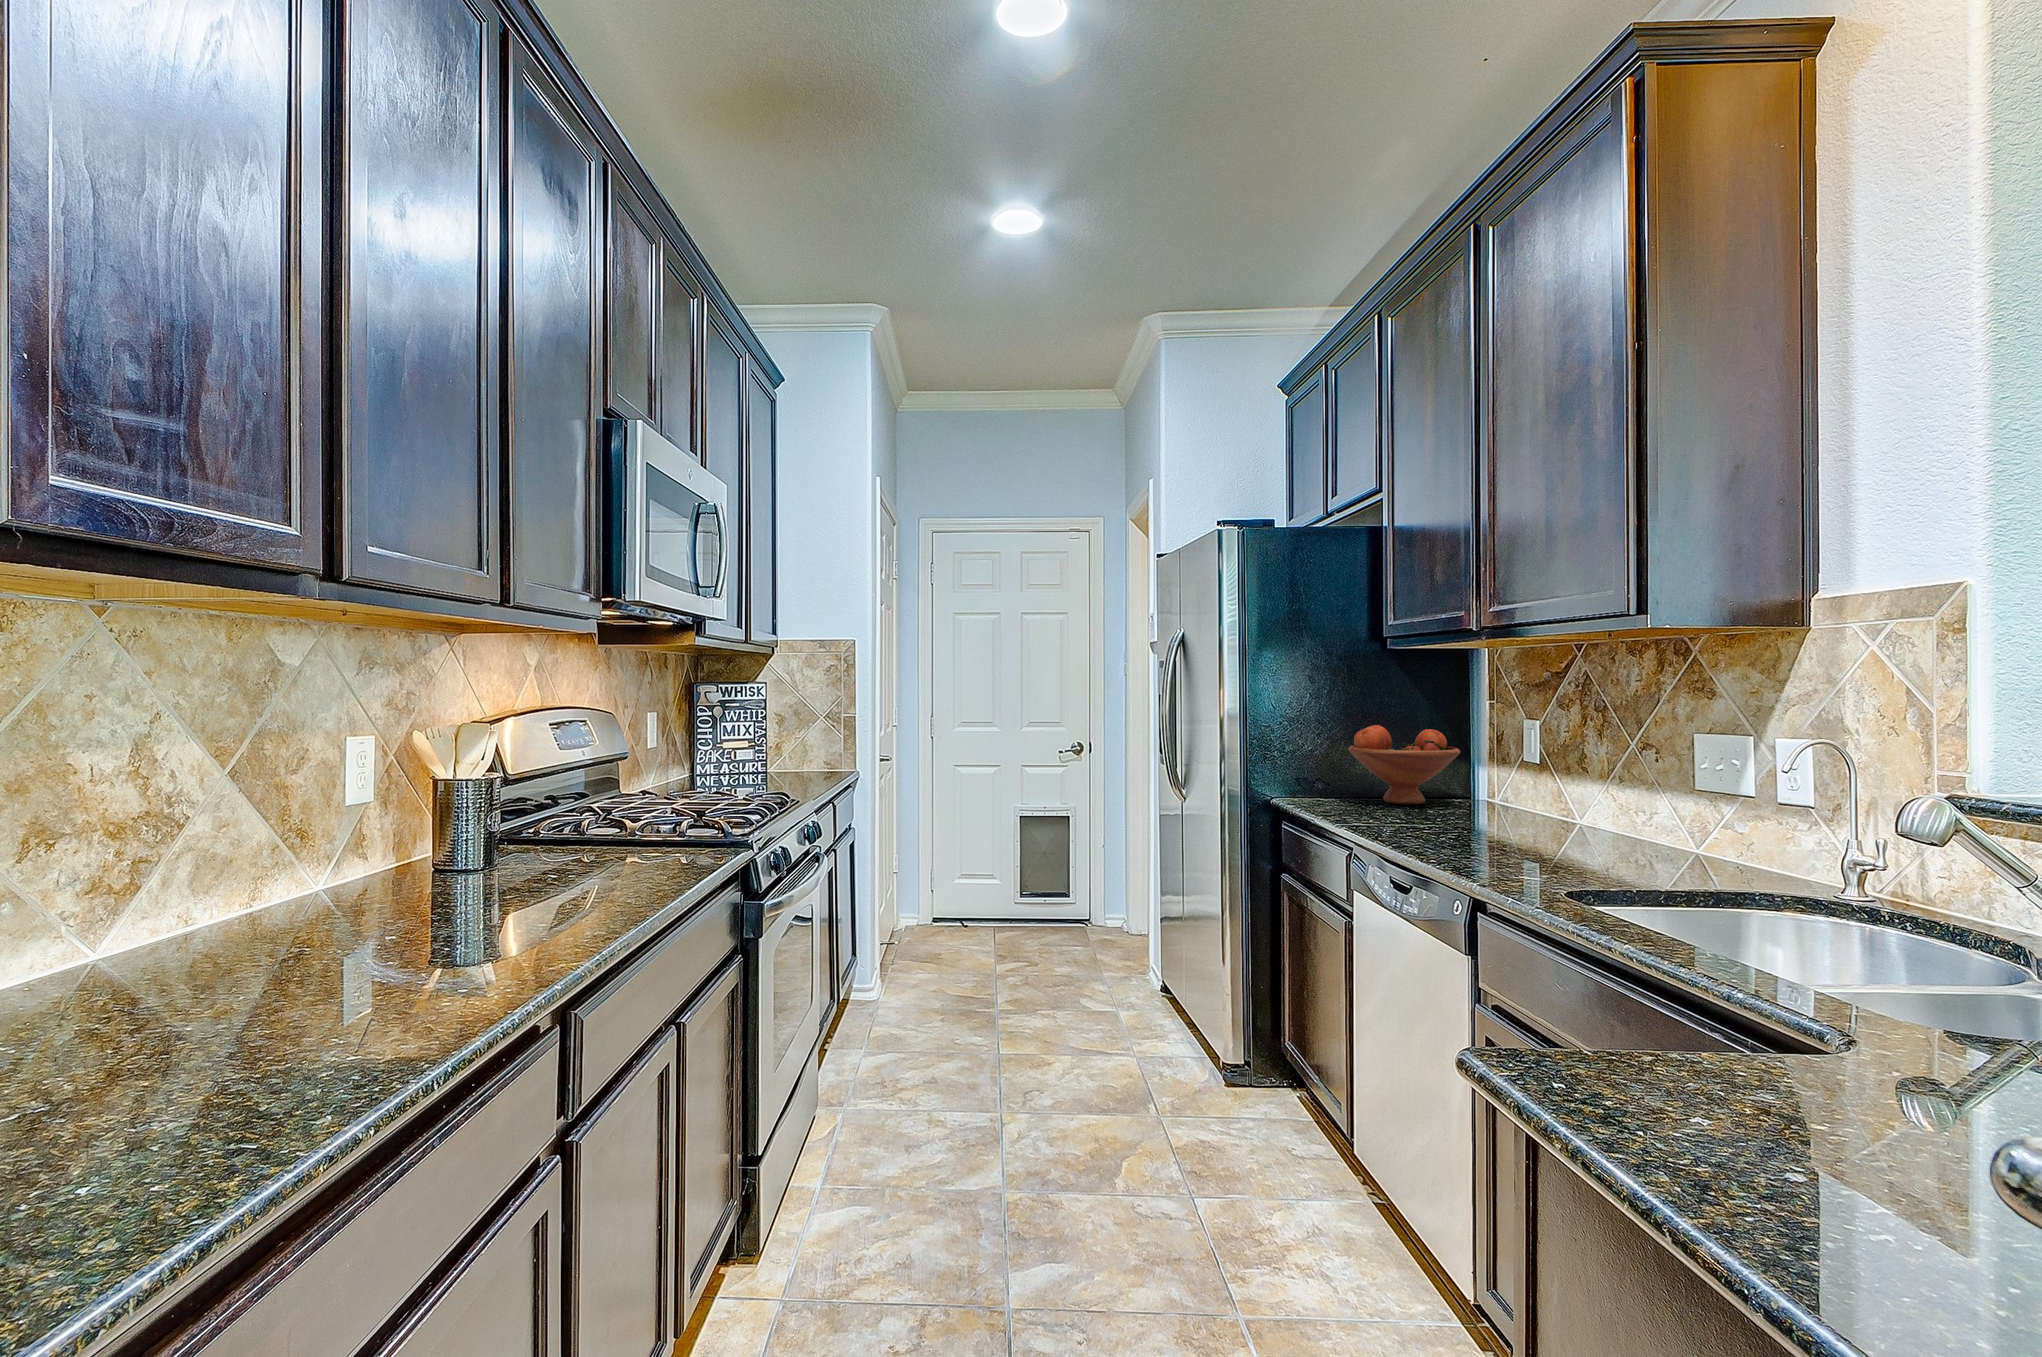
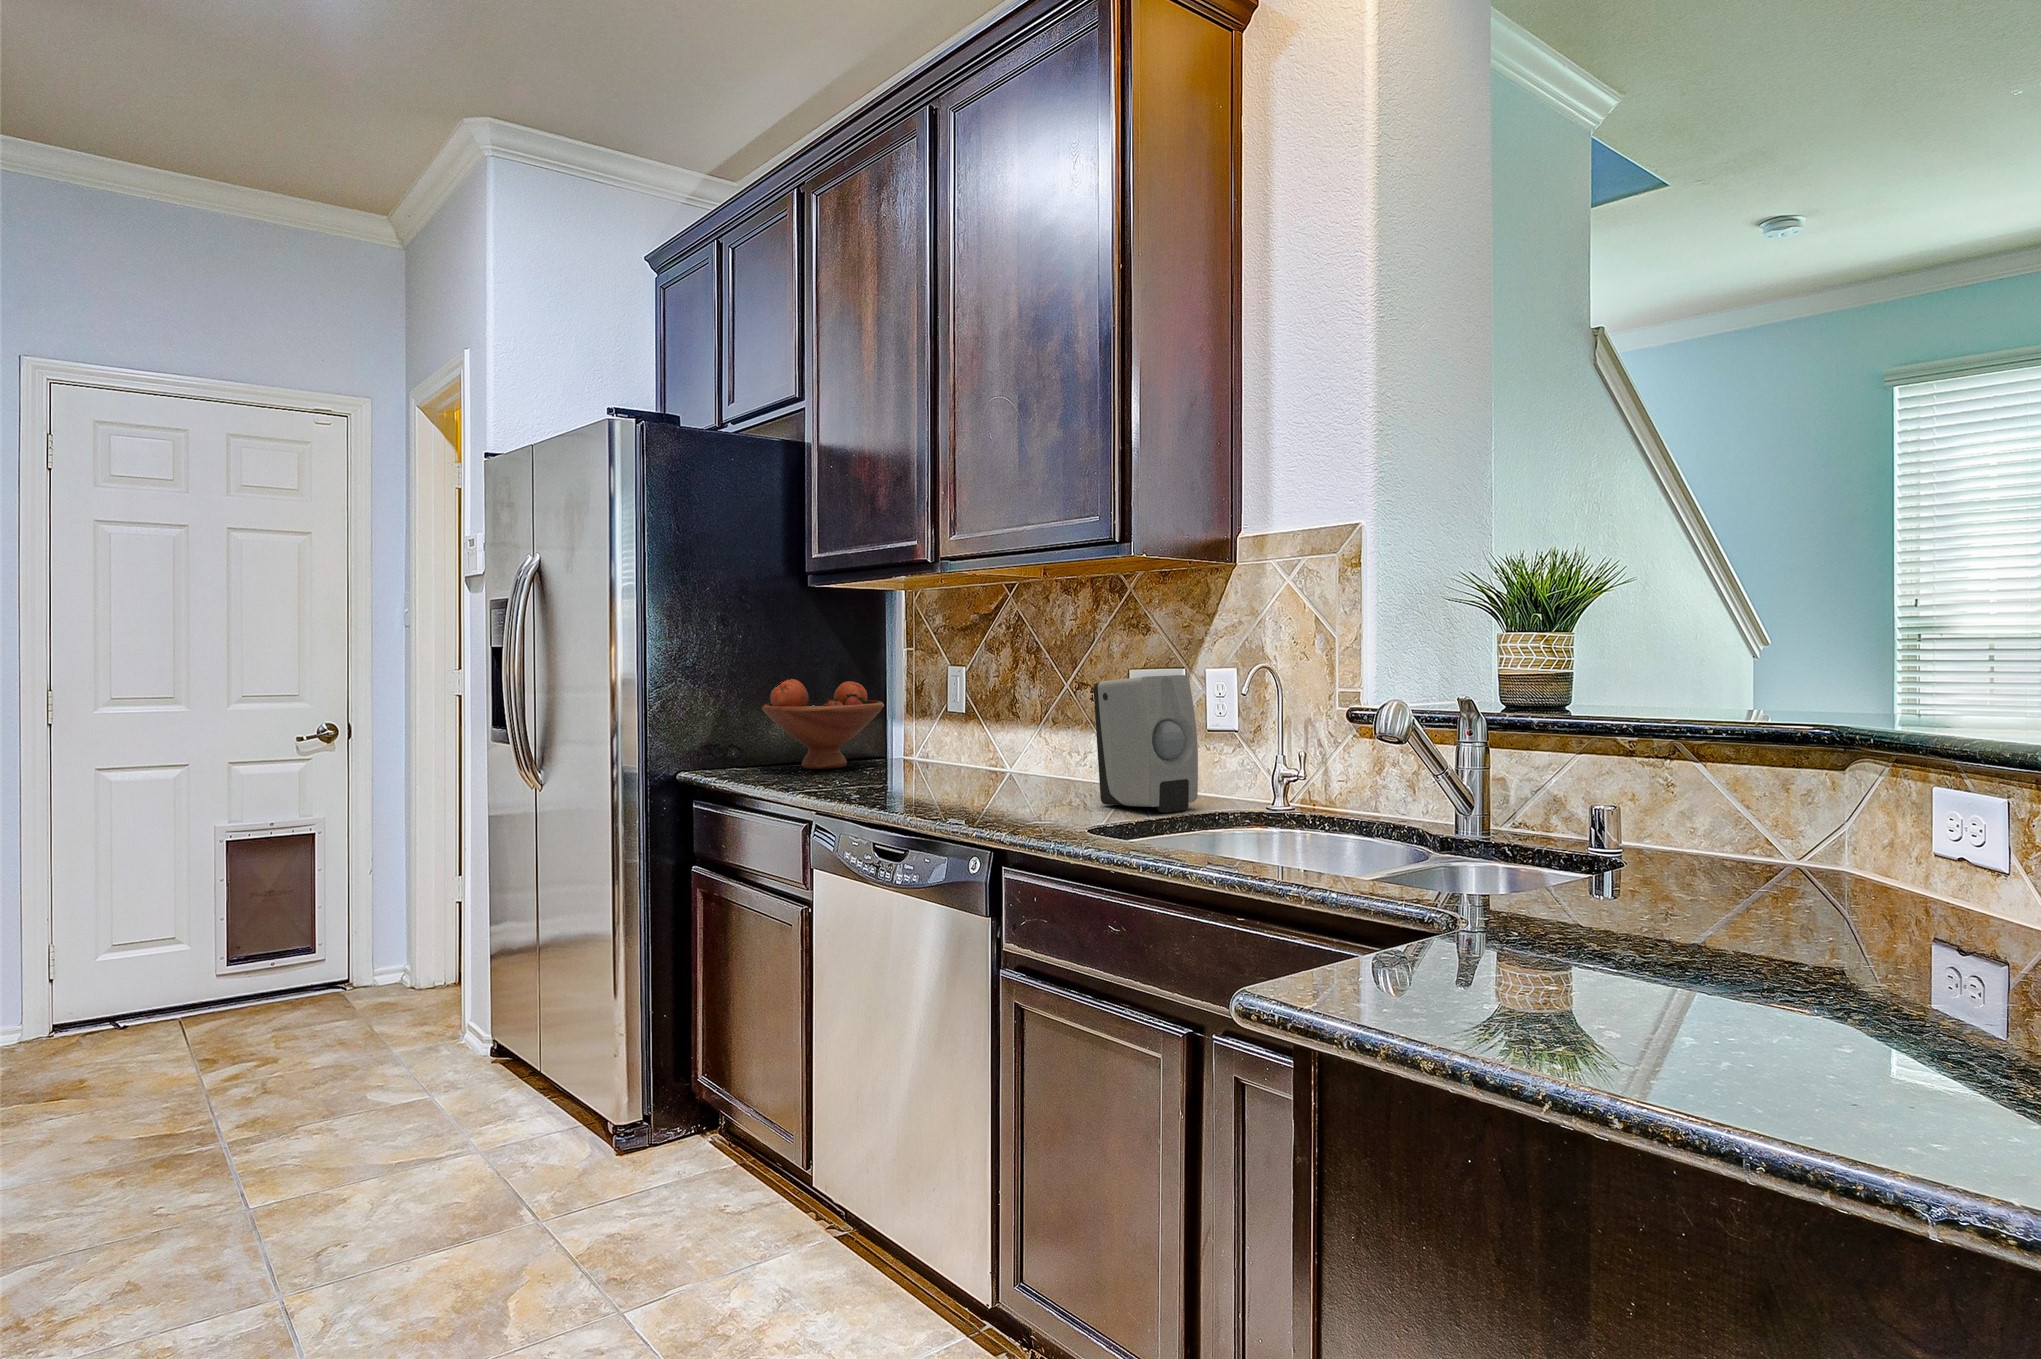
soap dispenser: none [1633,743,1756,884] -> present [1094,675,1198,813]

